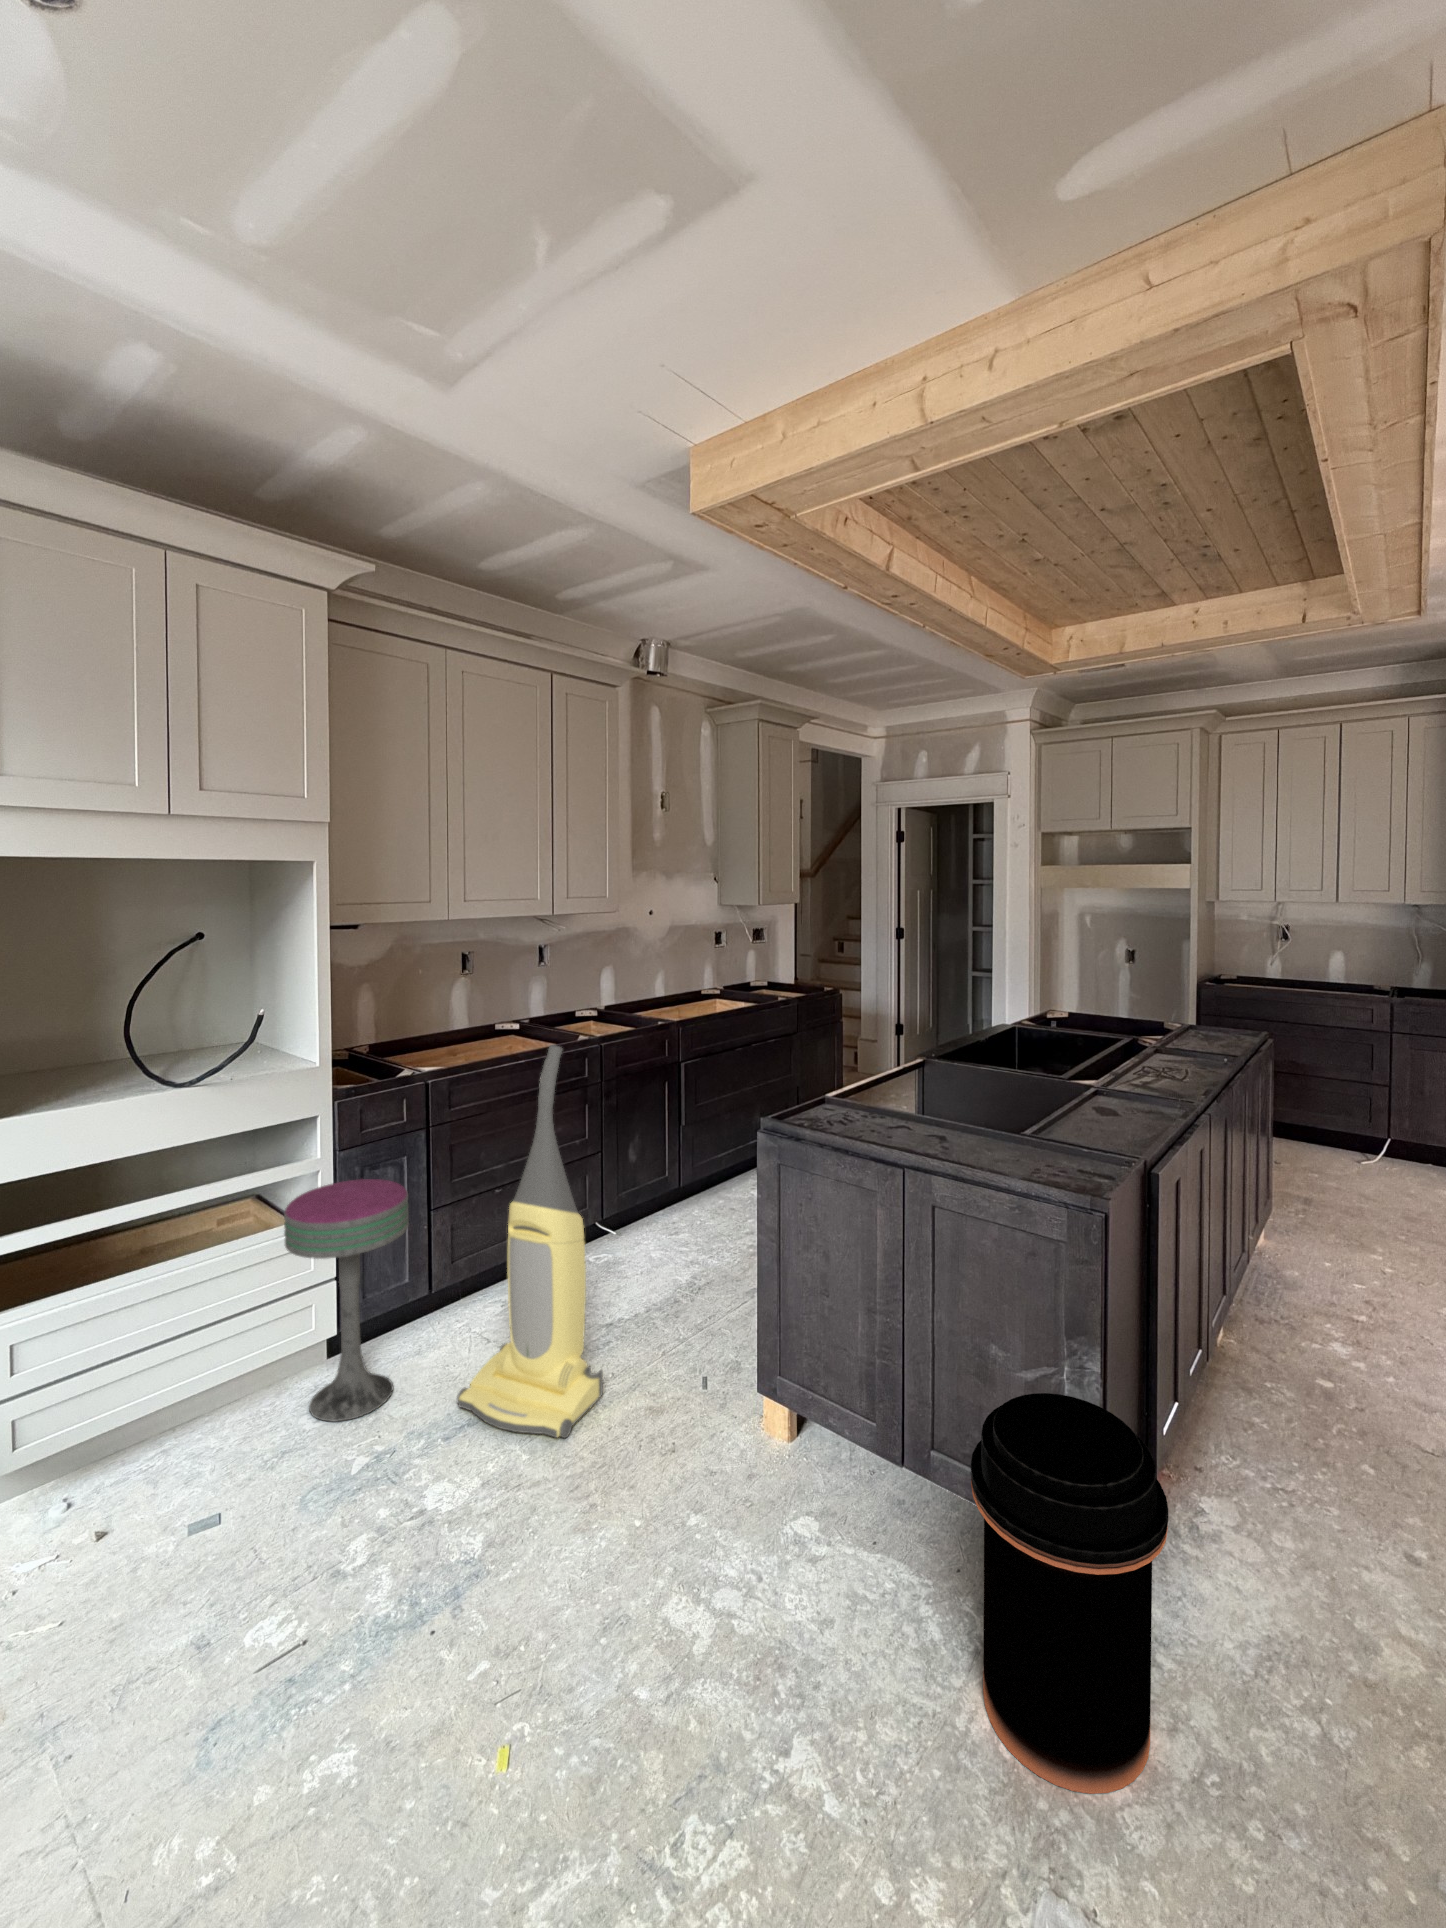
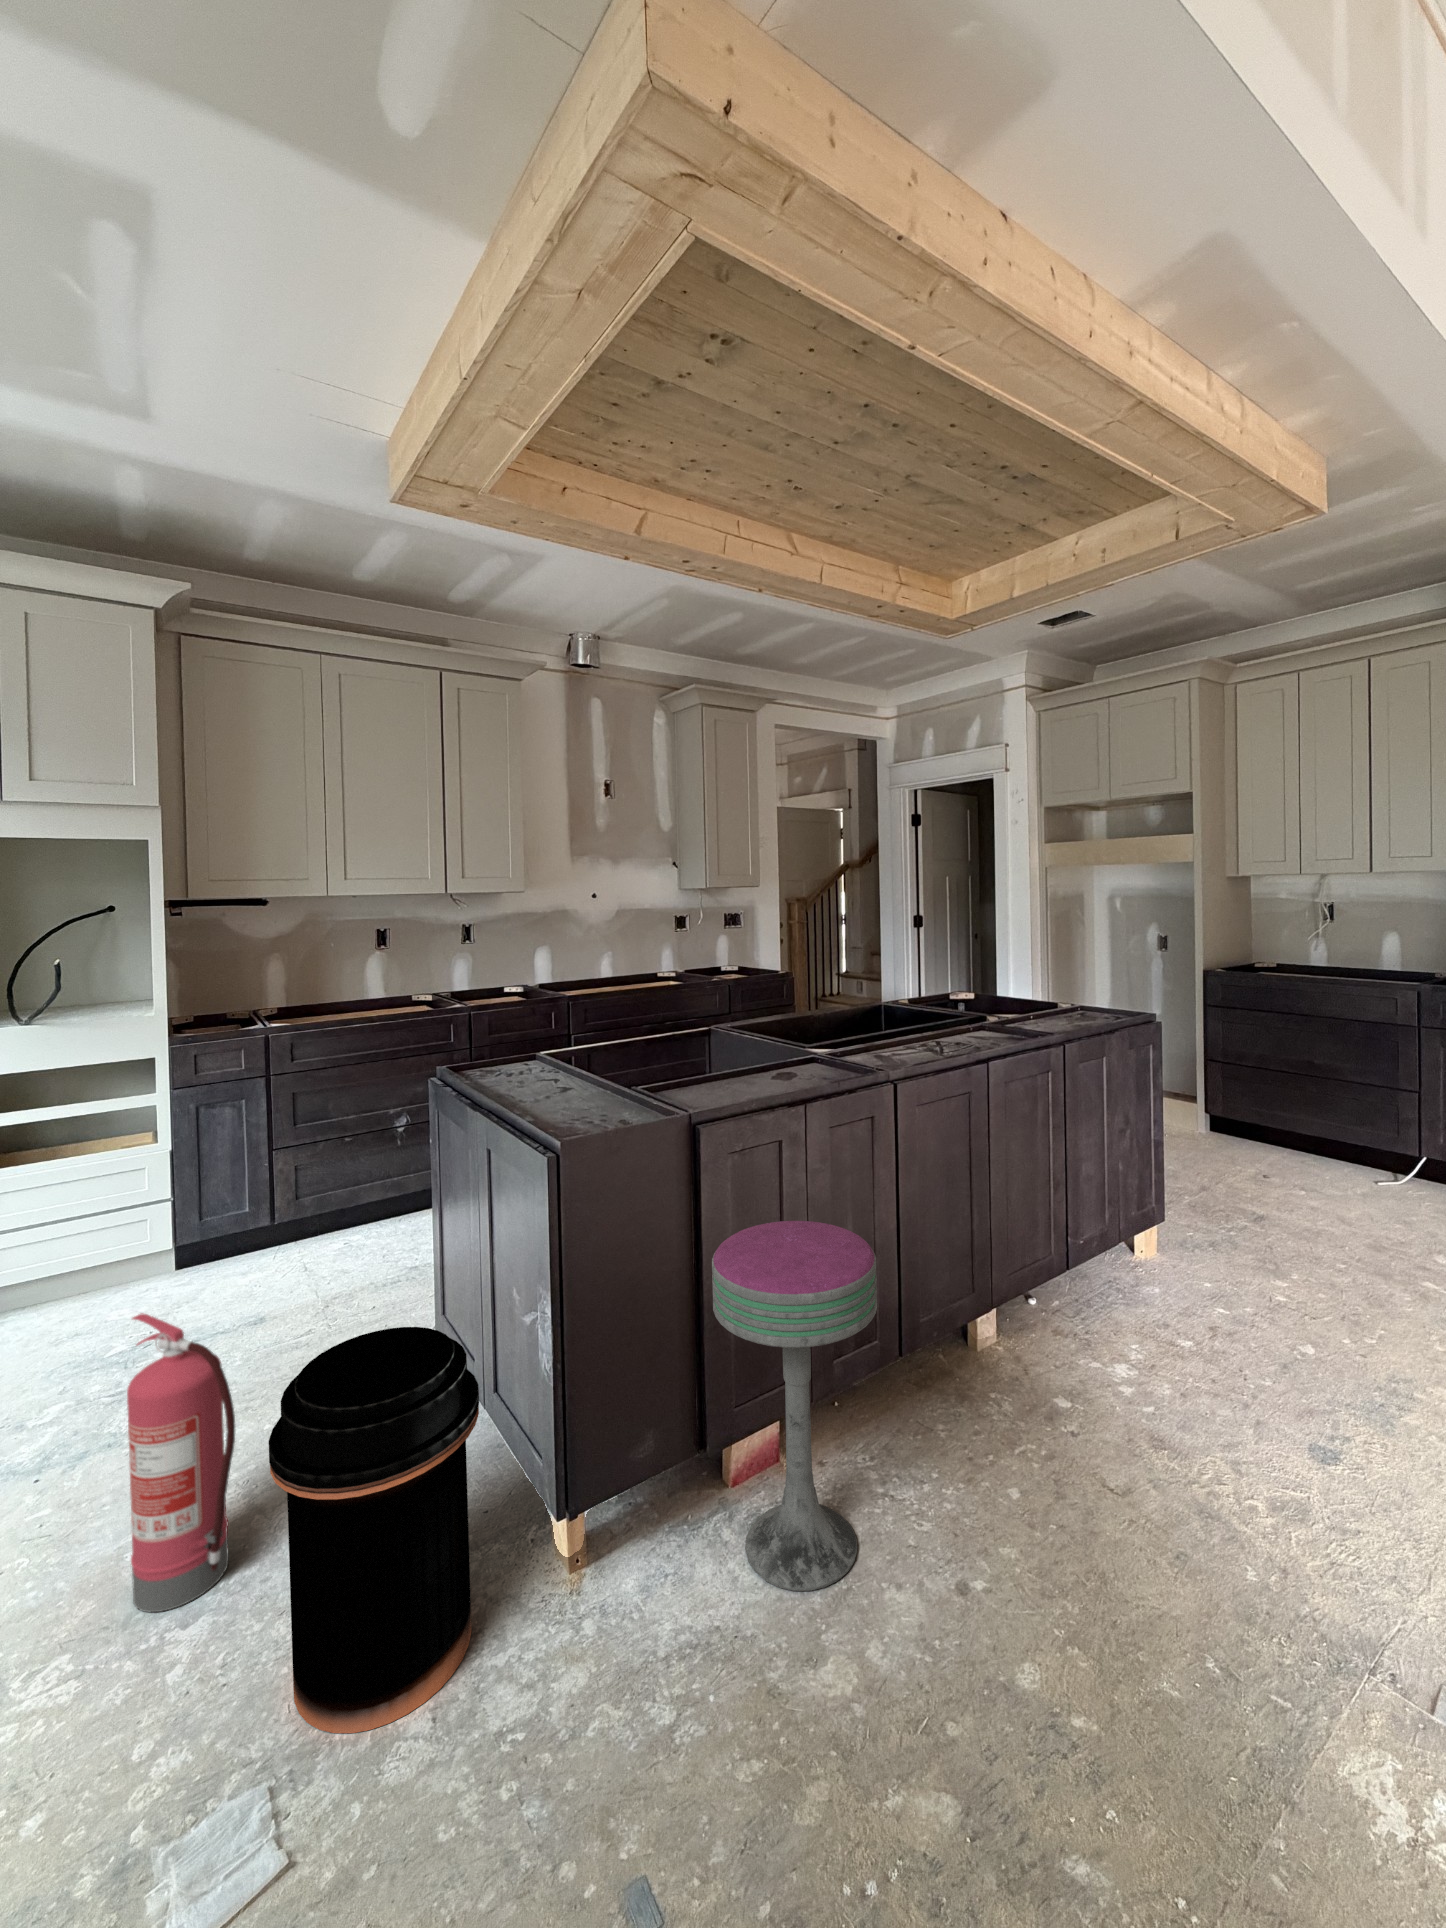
vacuum cleaner: present [457,1045,603,1438] -> none [212,996,332,1350]
bar stool: present [284,1179,409,1422] -> present [712,1221,877,1591]
fire extinguisher: none [727,1419,859,1732] -> present [127,1313,235,1612]

